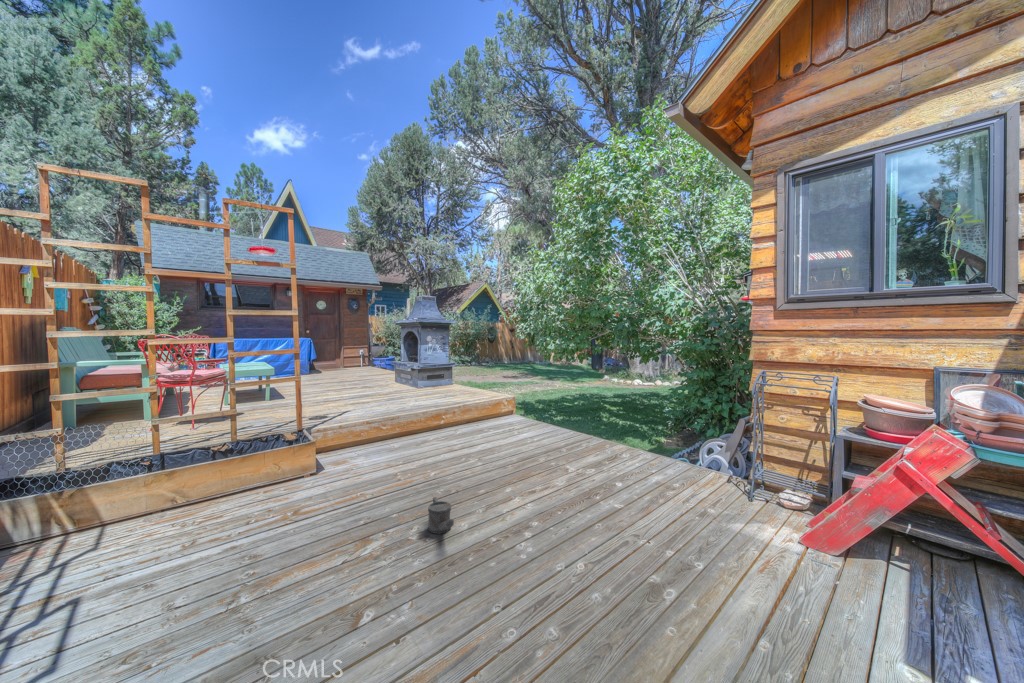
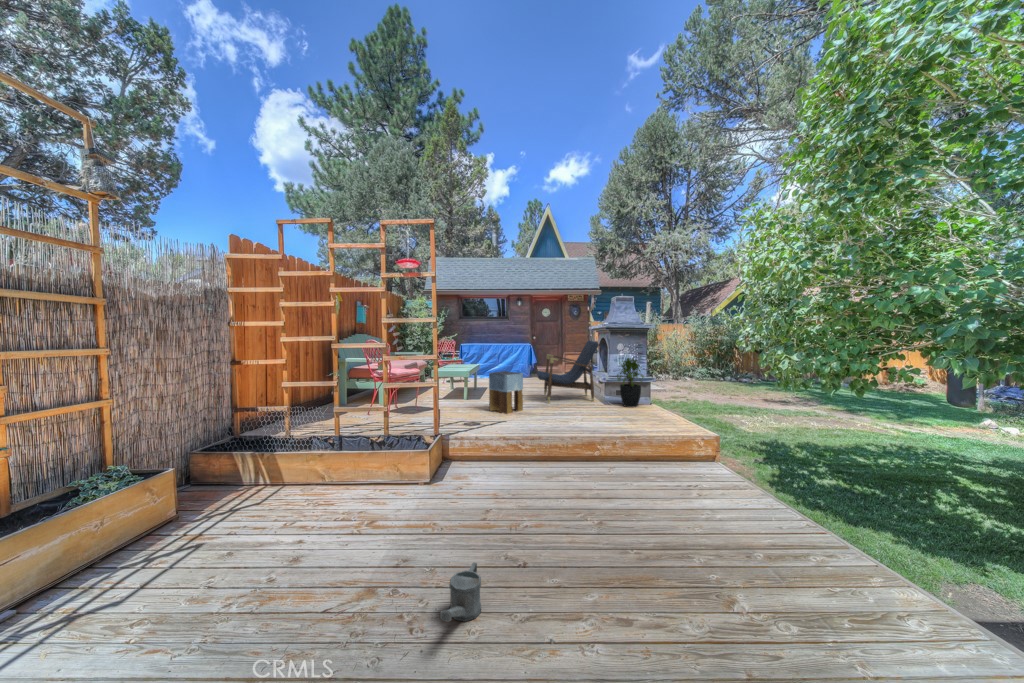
lounge chair: none [347,334,412,393] -> present [537,341,599,404]
potted plant: none [429,347,456,389] -> present [617,358,644,407]
stool: none [315,364,351,405] -> present [489,371,523,414]

